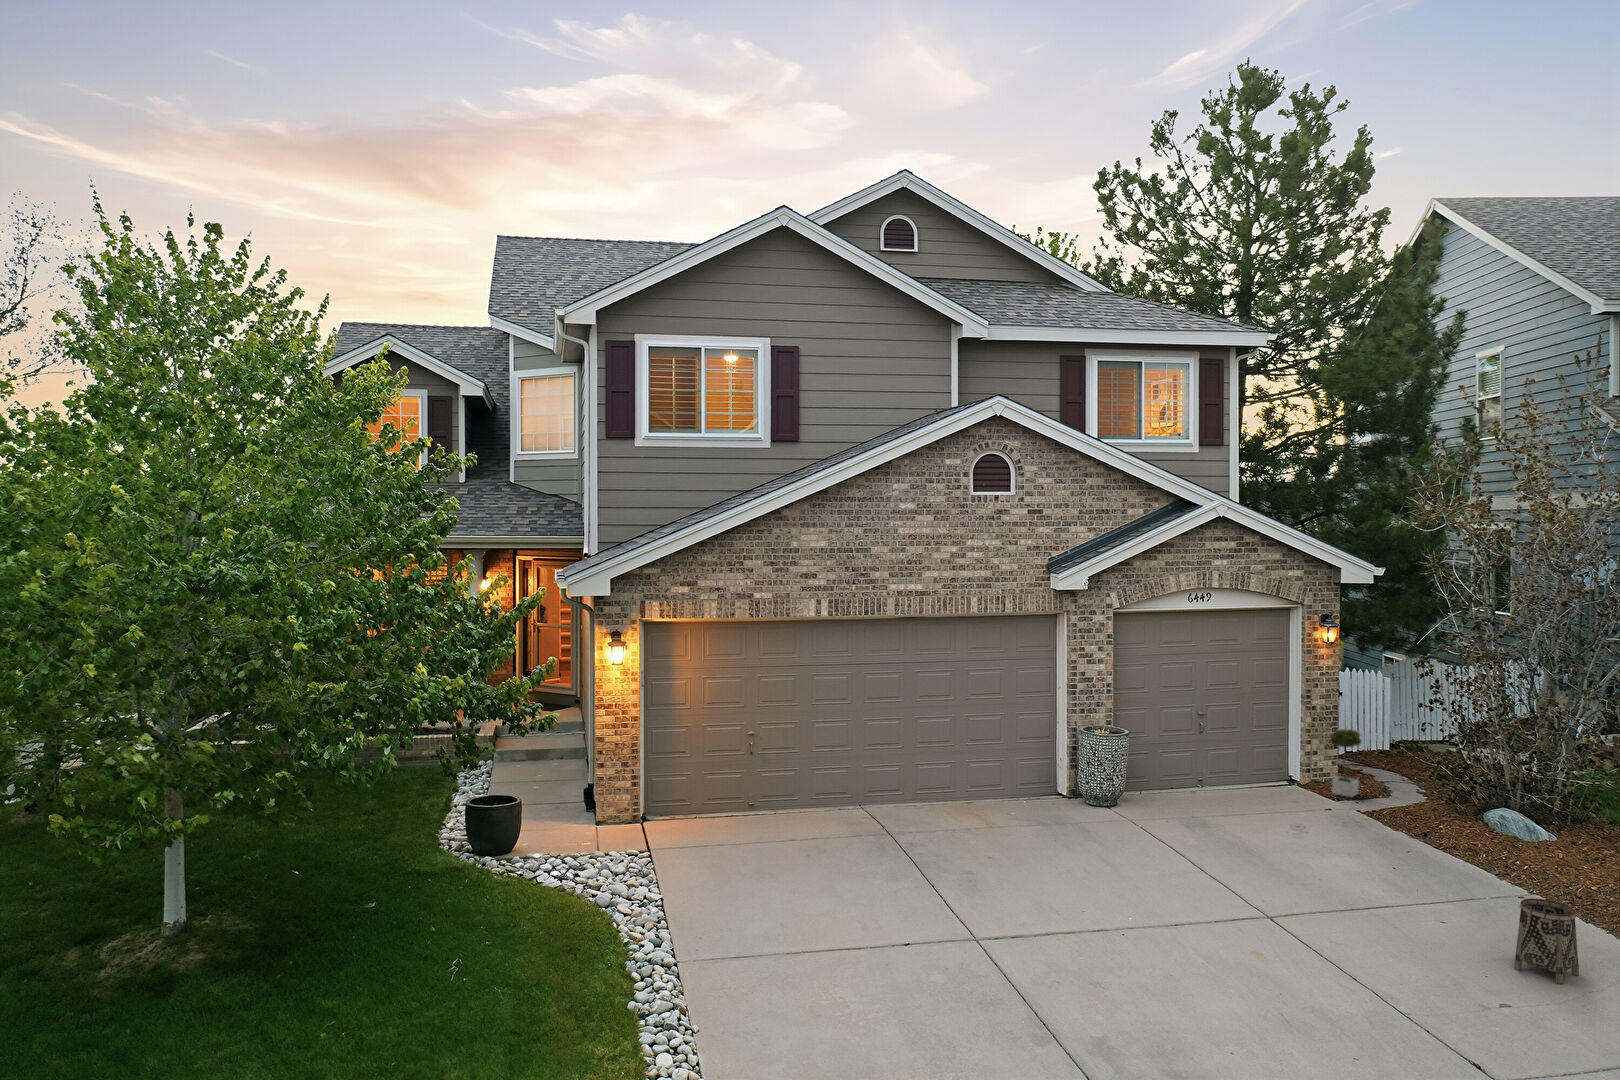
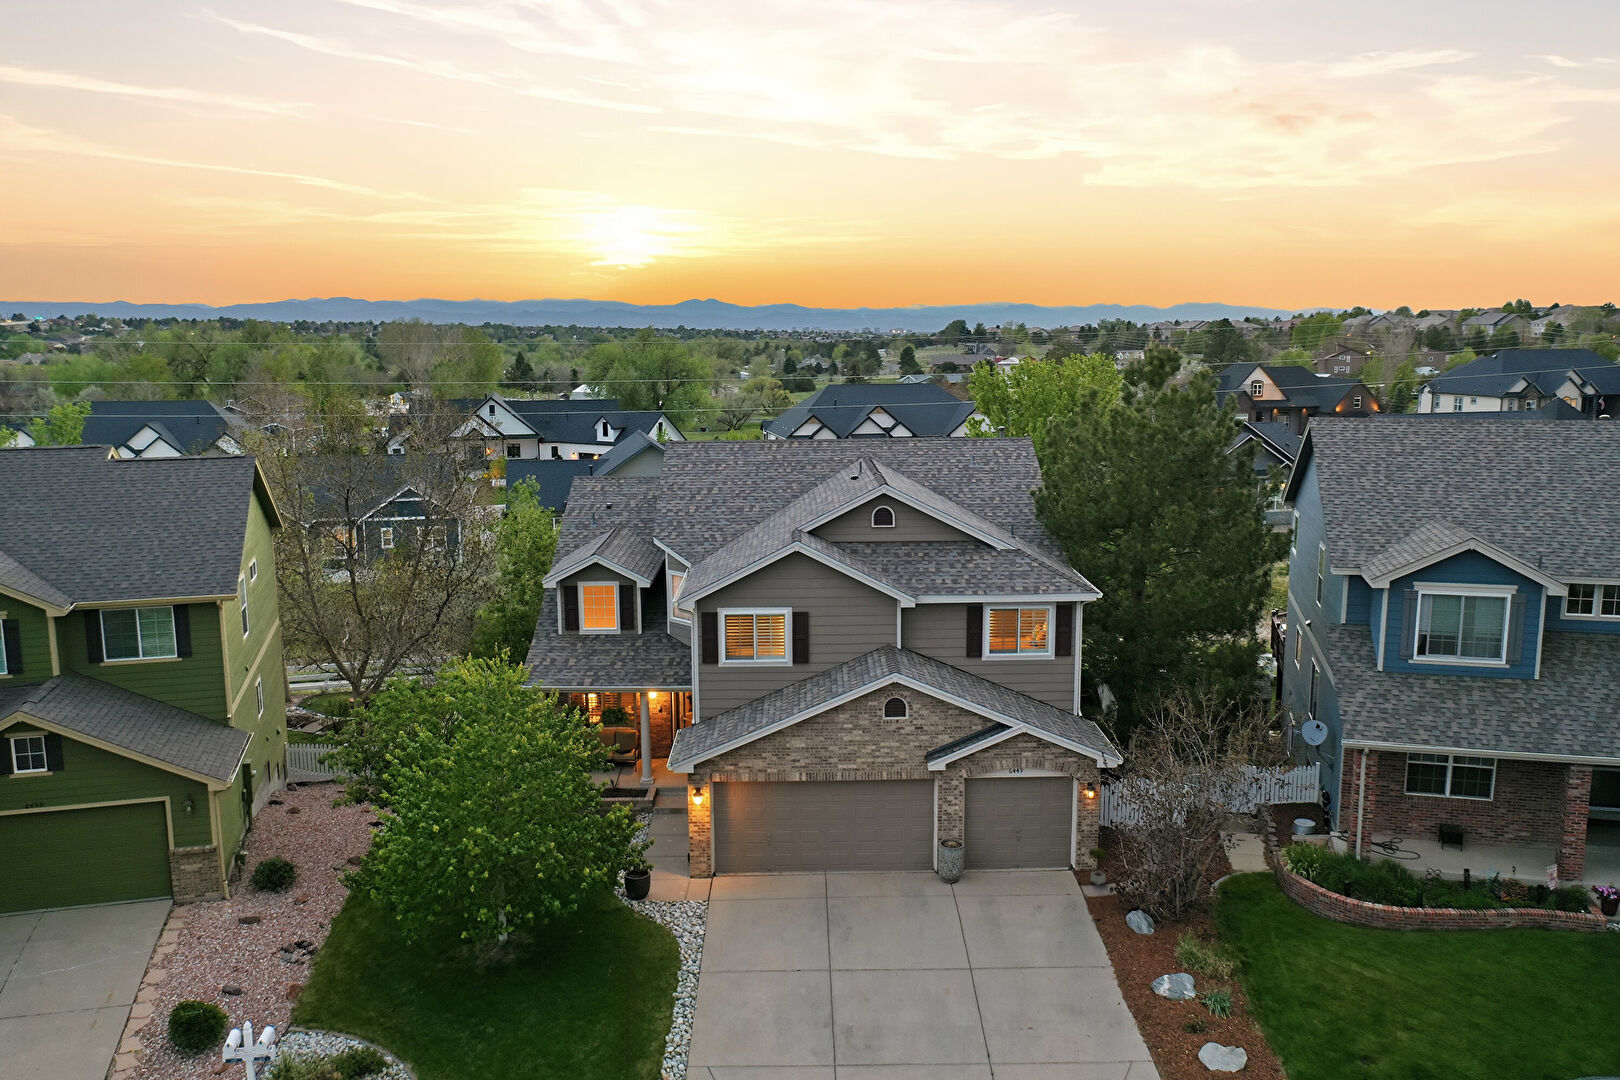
basket: present [1515,898,1579,984] -> none [1036,987,1060,1024]

